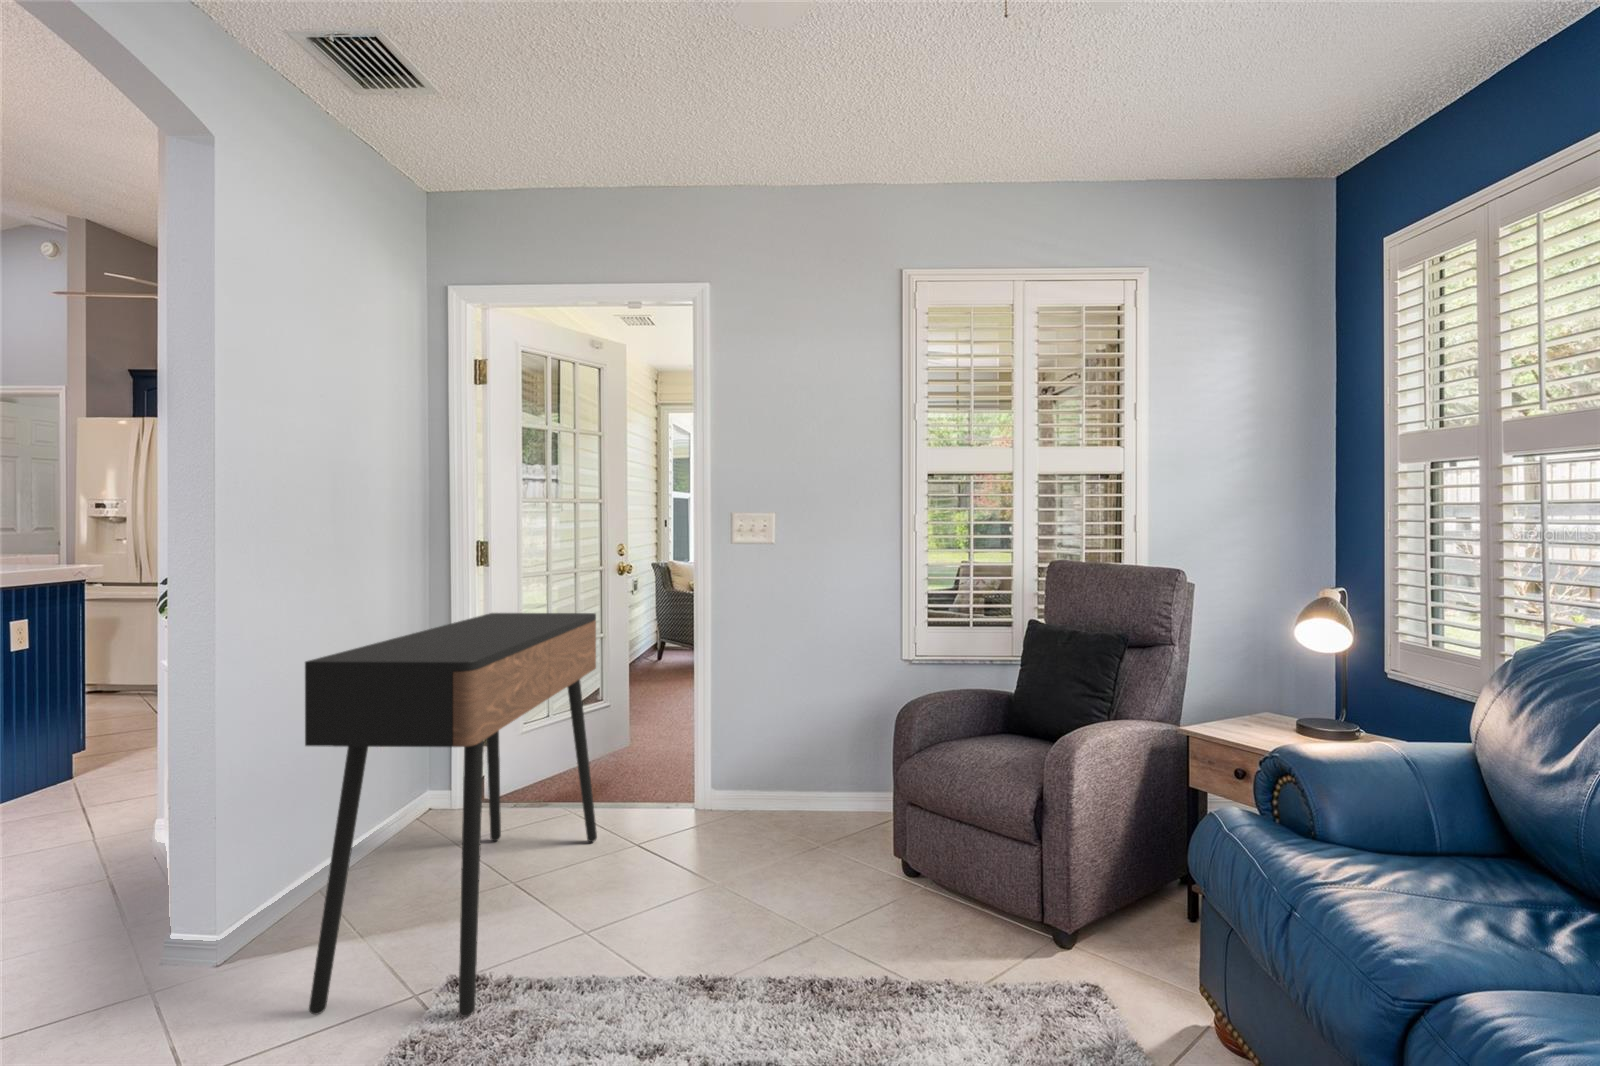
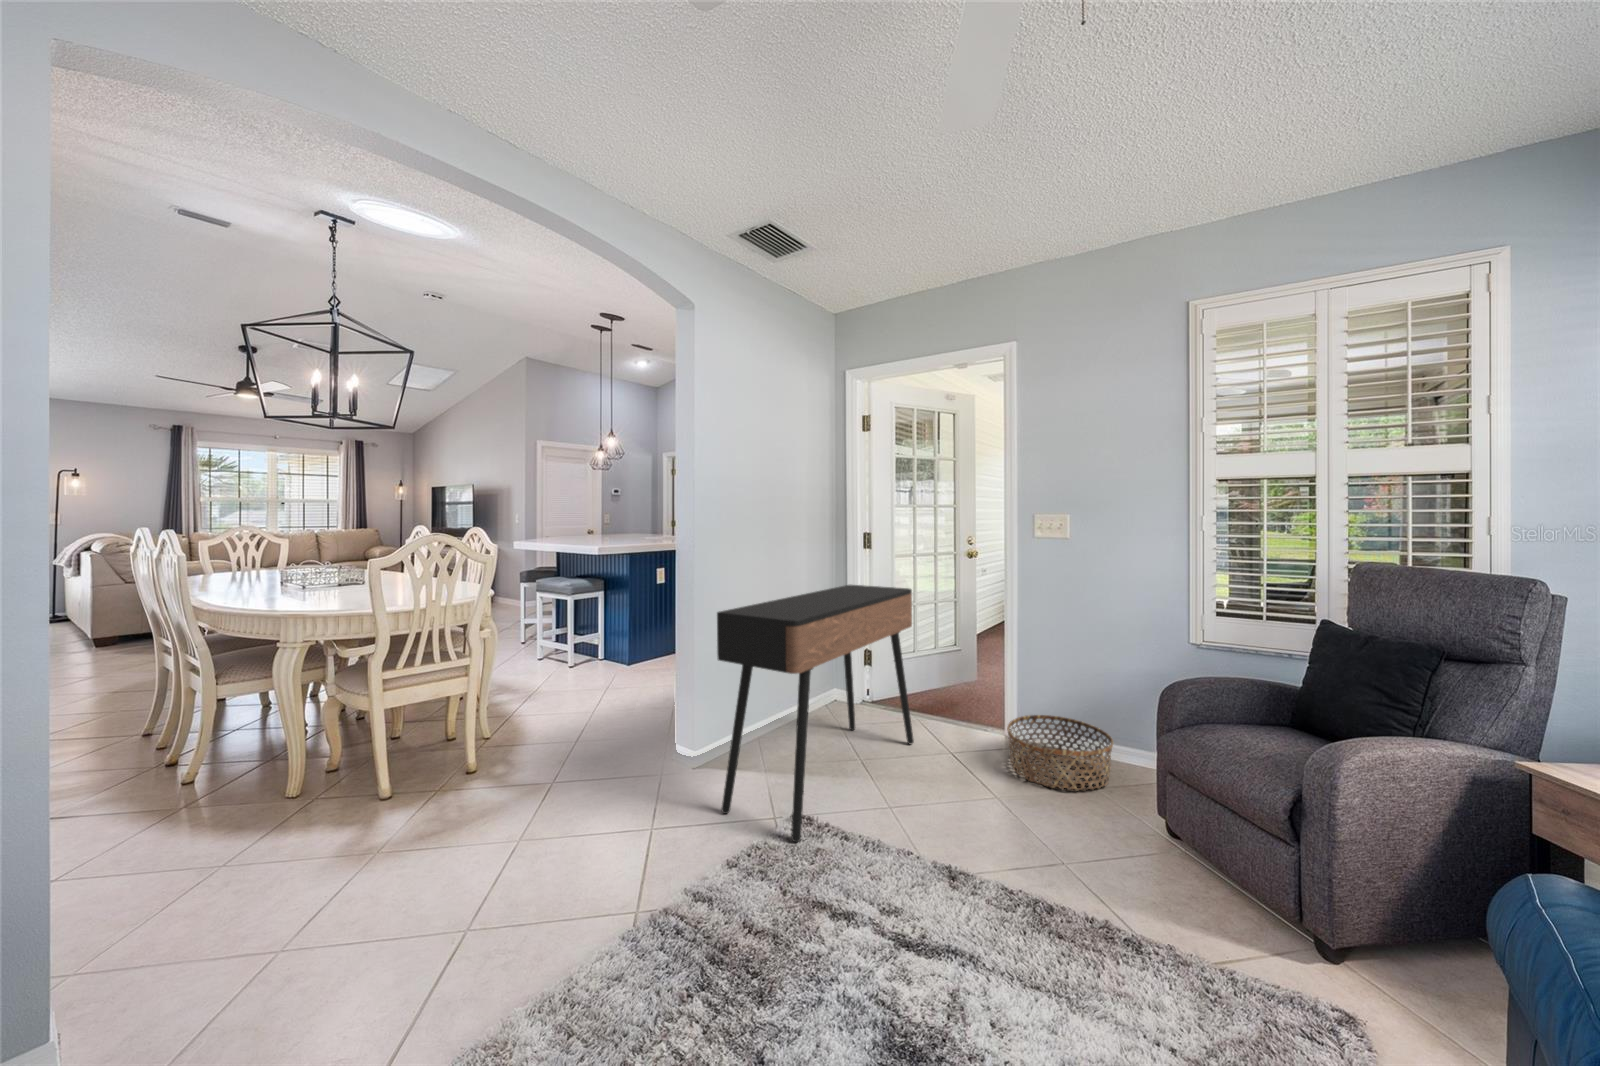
basket: none [726,766,848,855] -> present [1007,715,1113,791]

